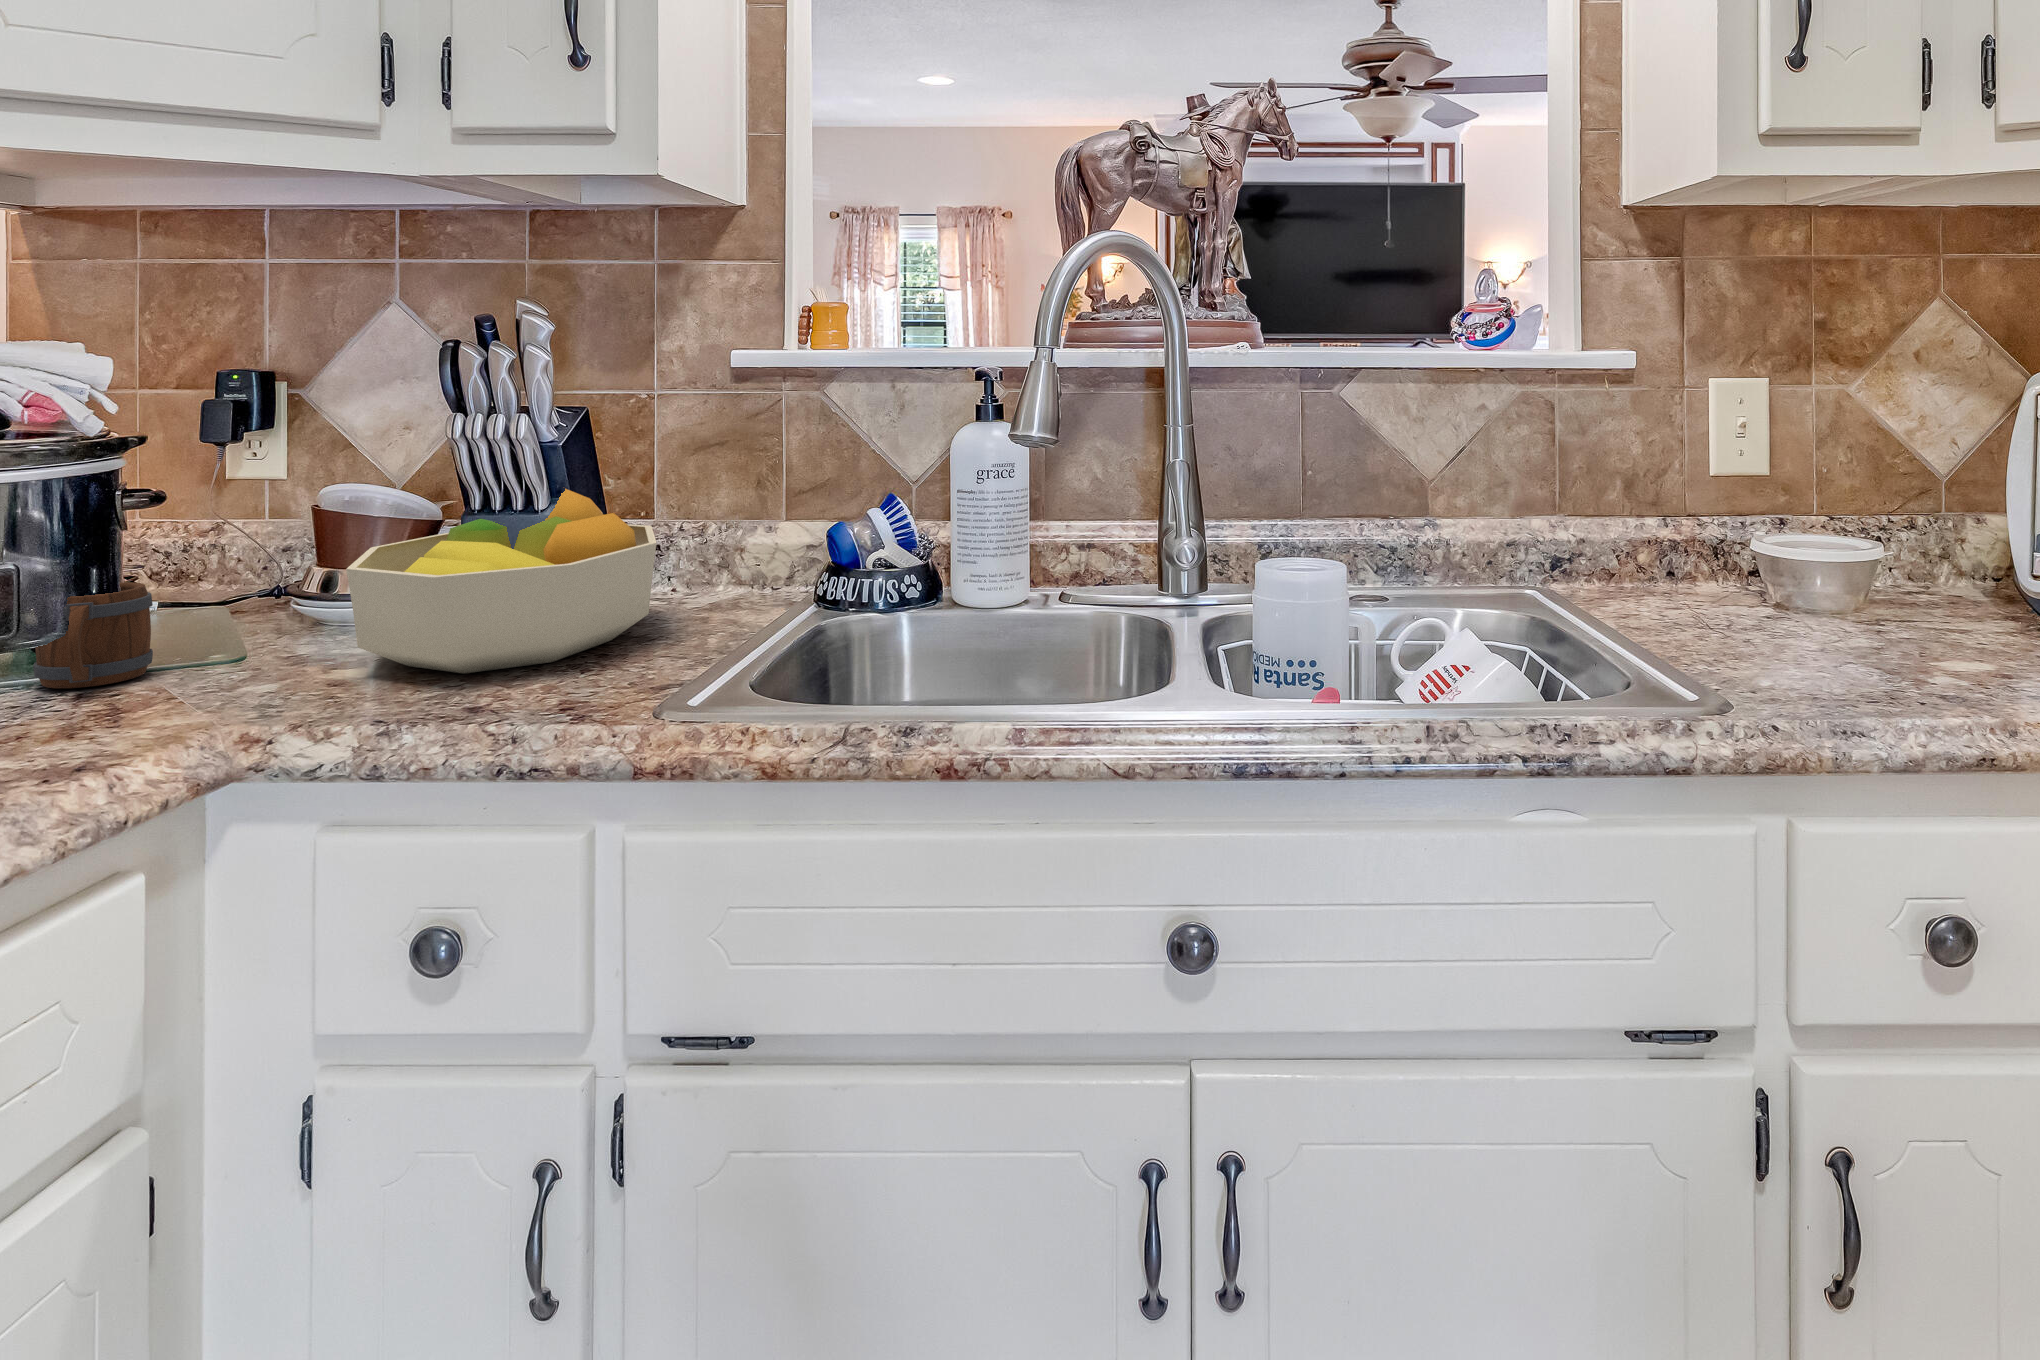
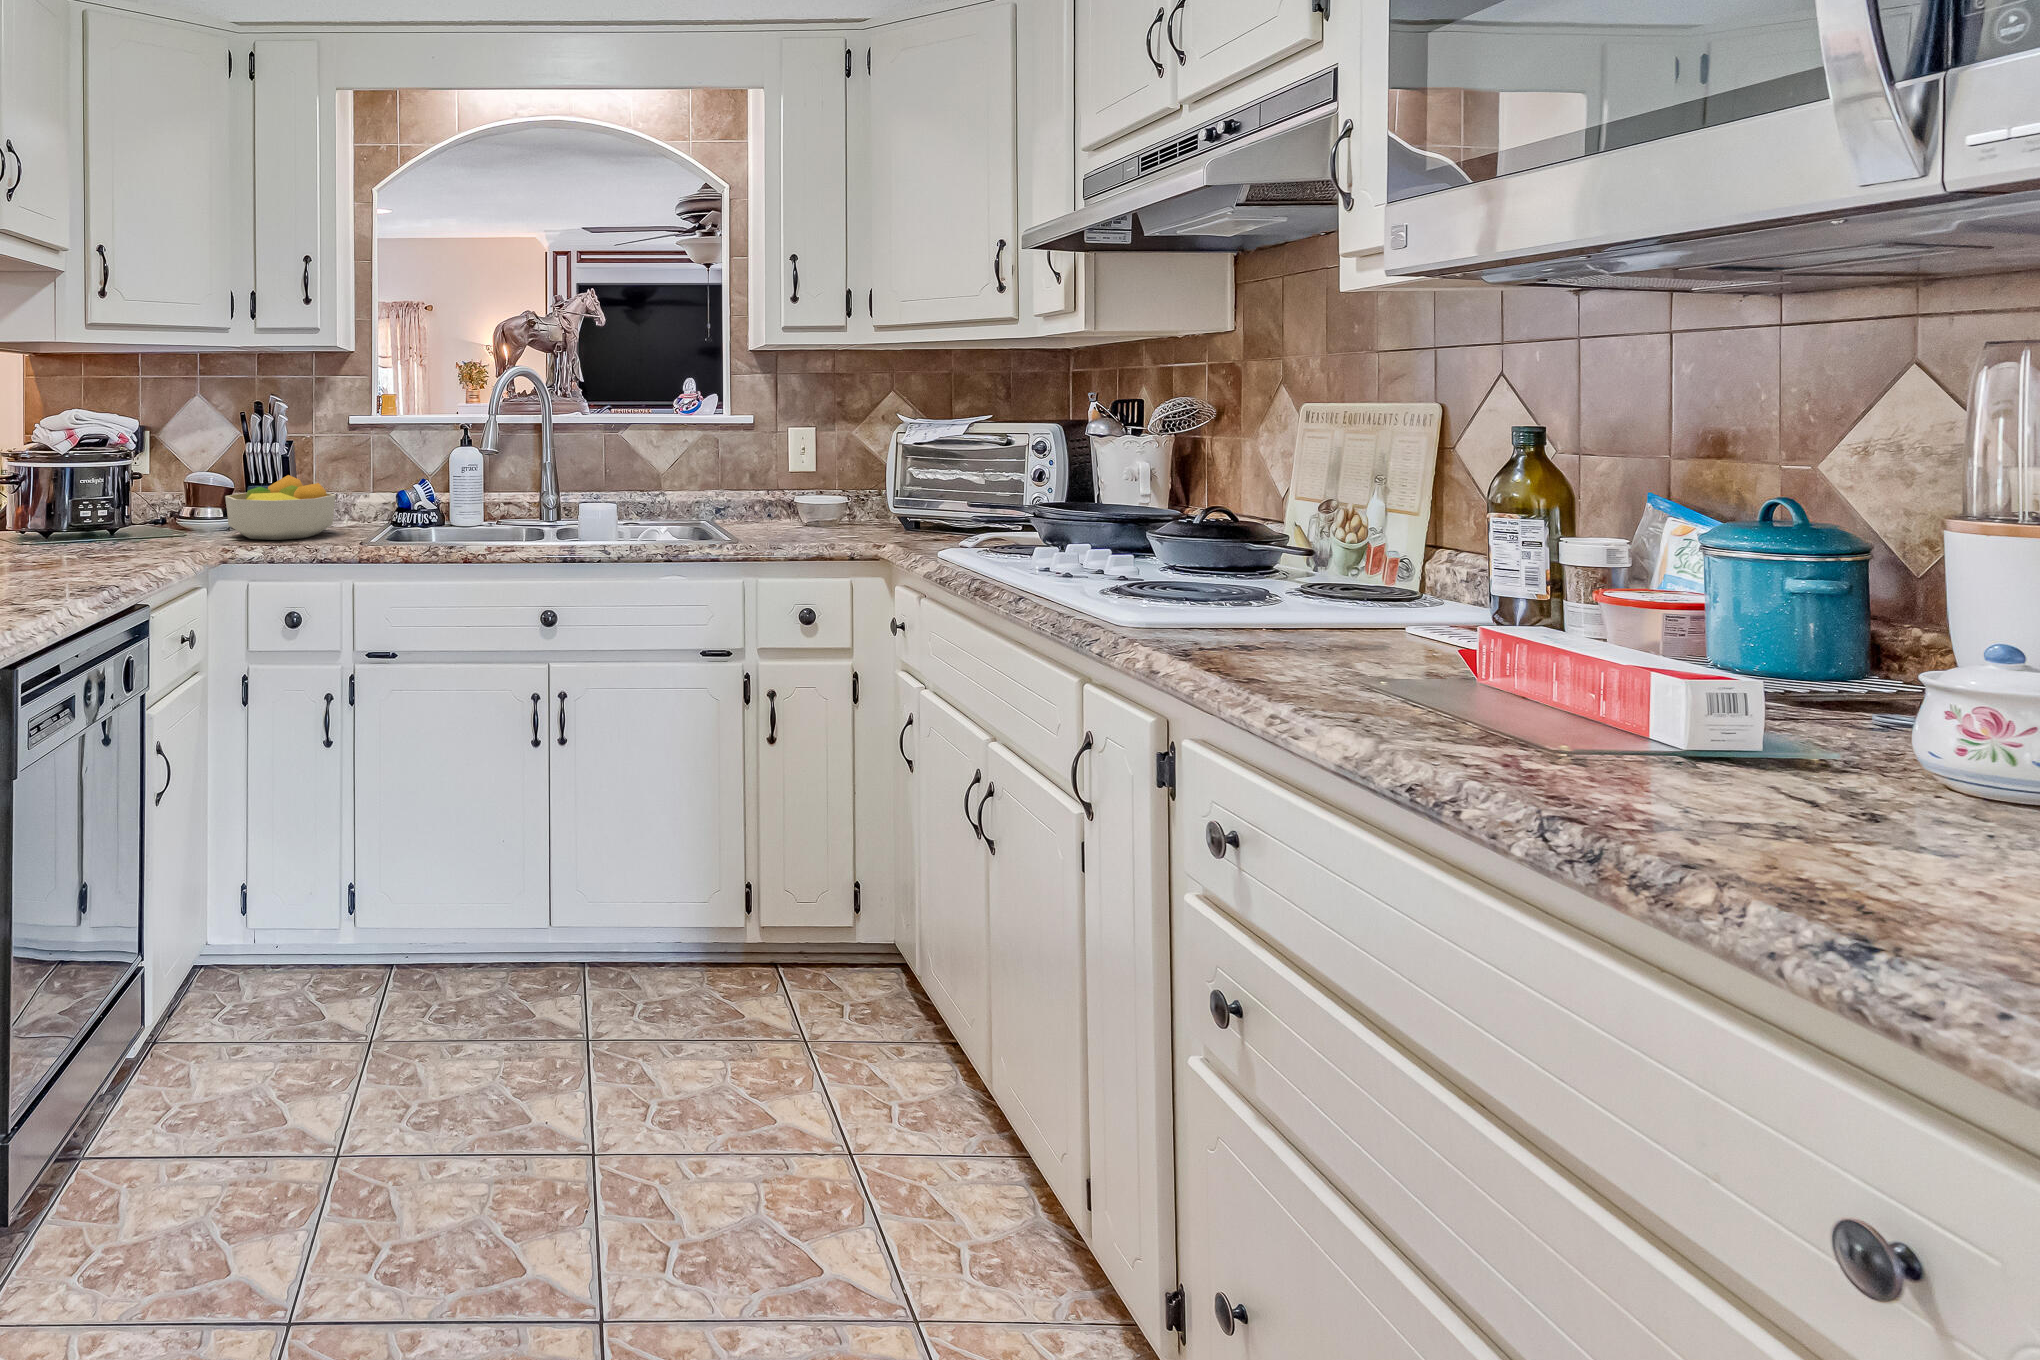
mug: present [33,582,153,688] -> none [120,507,156,543]

